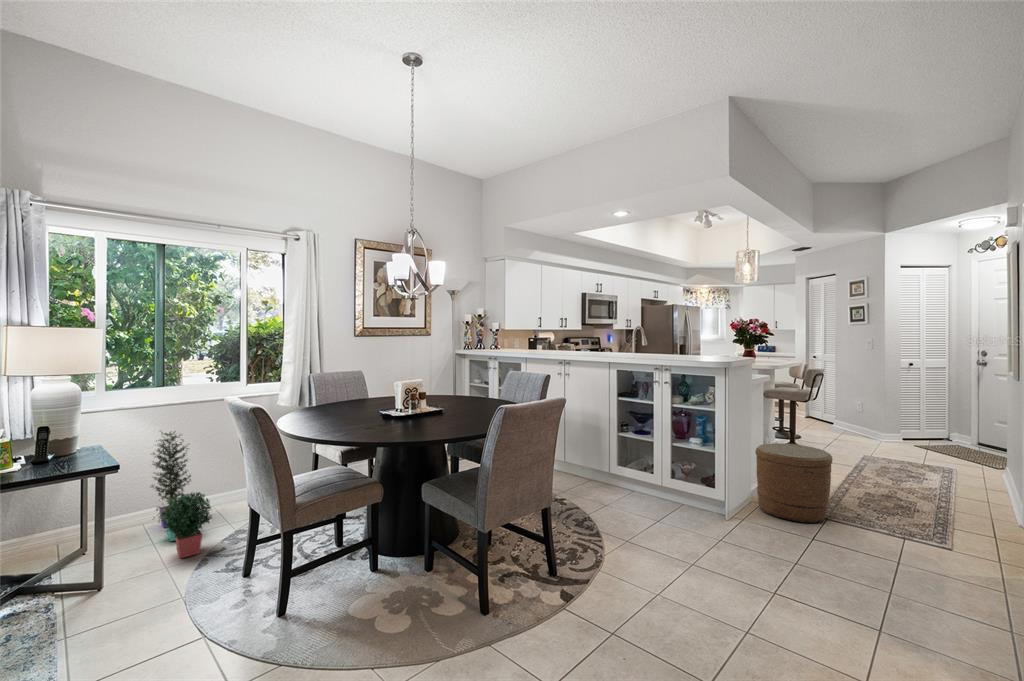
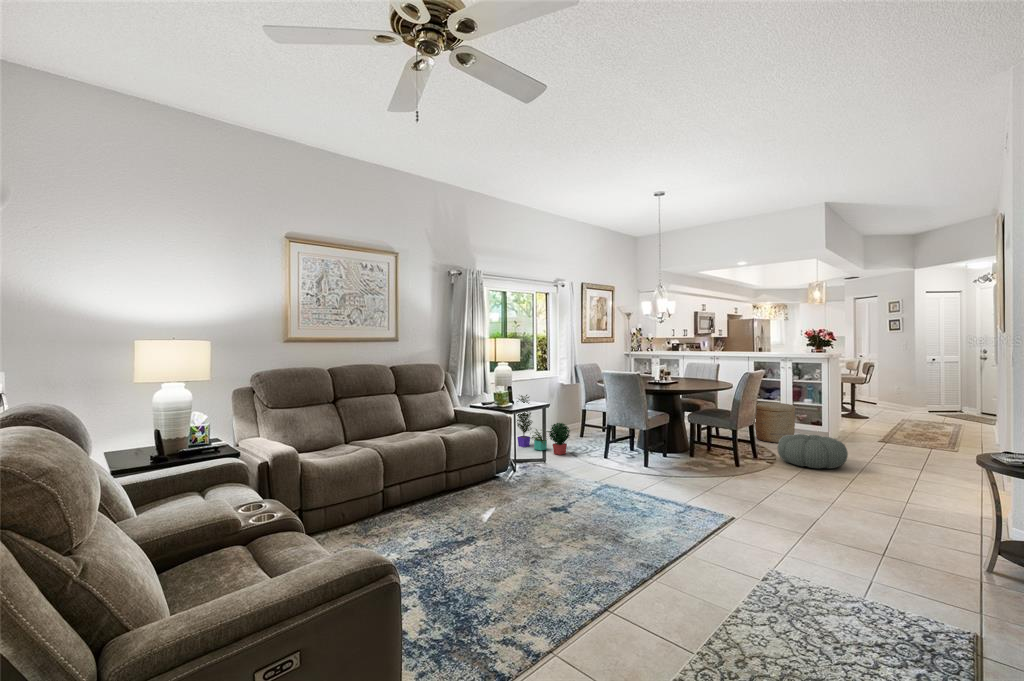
woven basket: present [755,443,833,523] -> present [755,402,796,443]
pouf: none [586,527,722,628] -> present [778,434,848,468]

